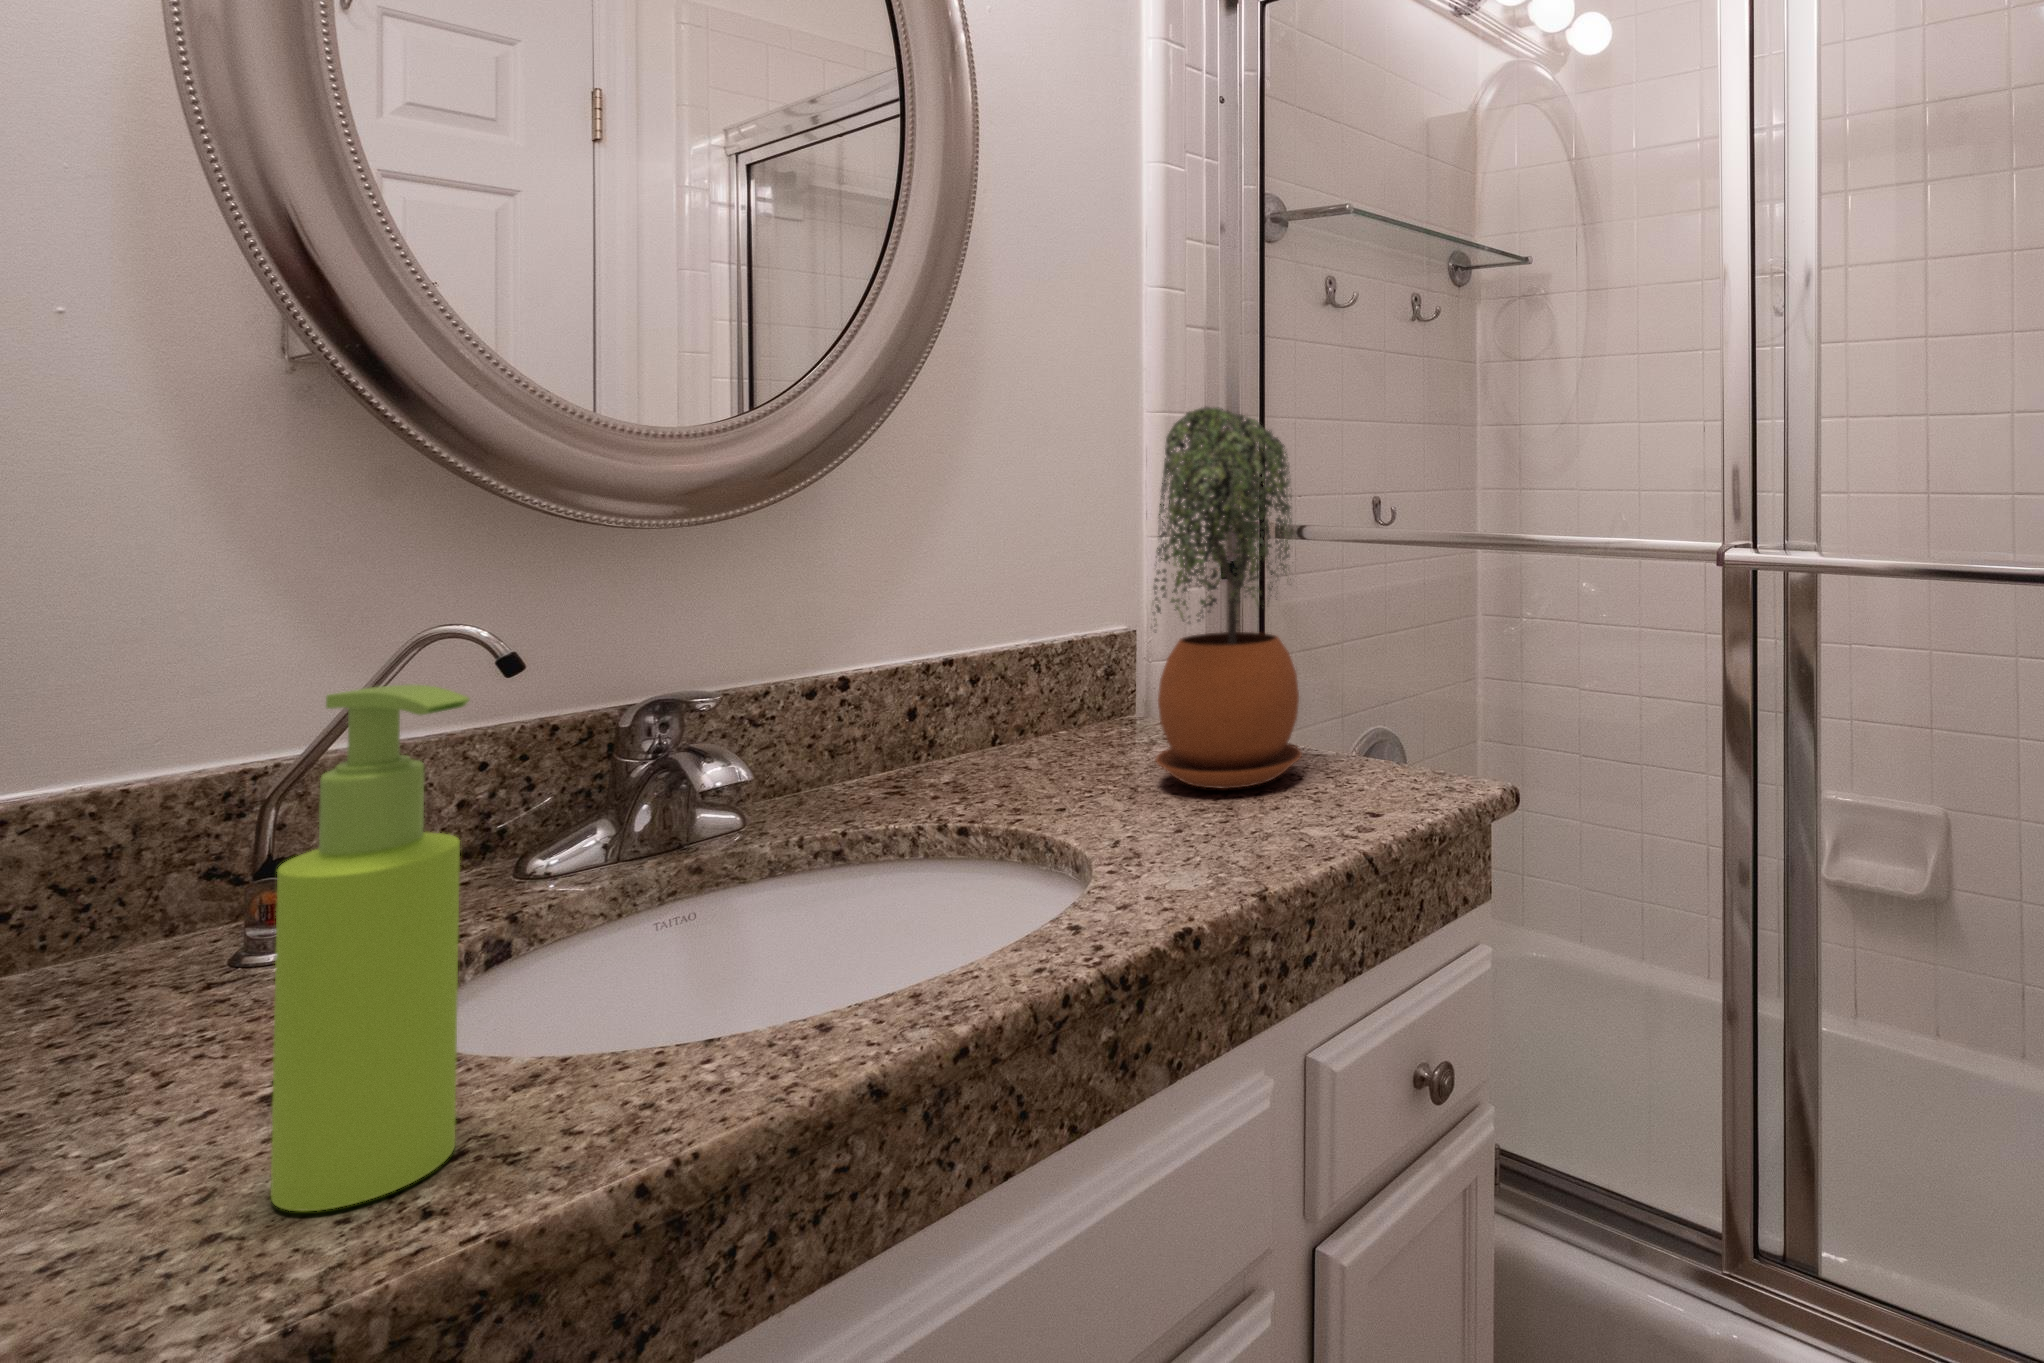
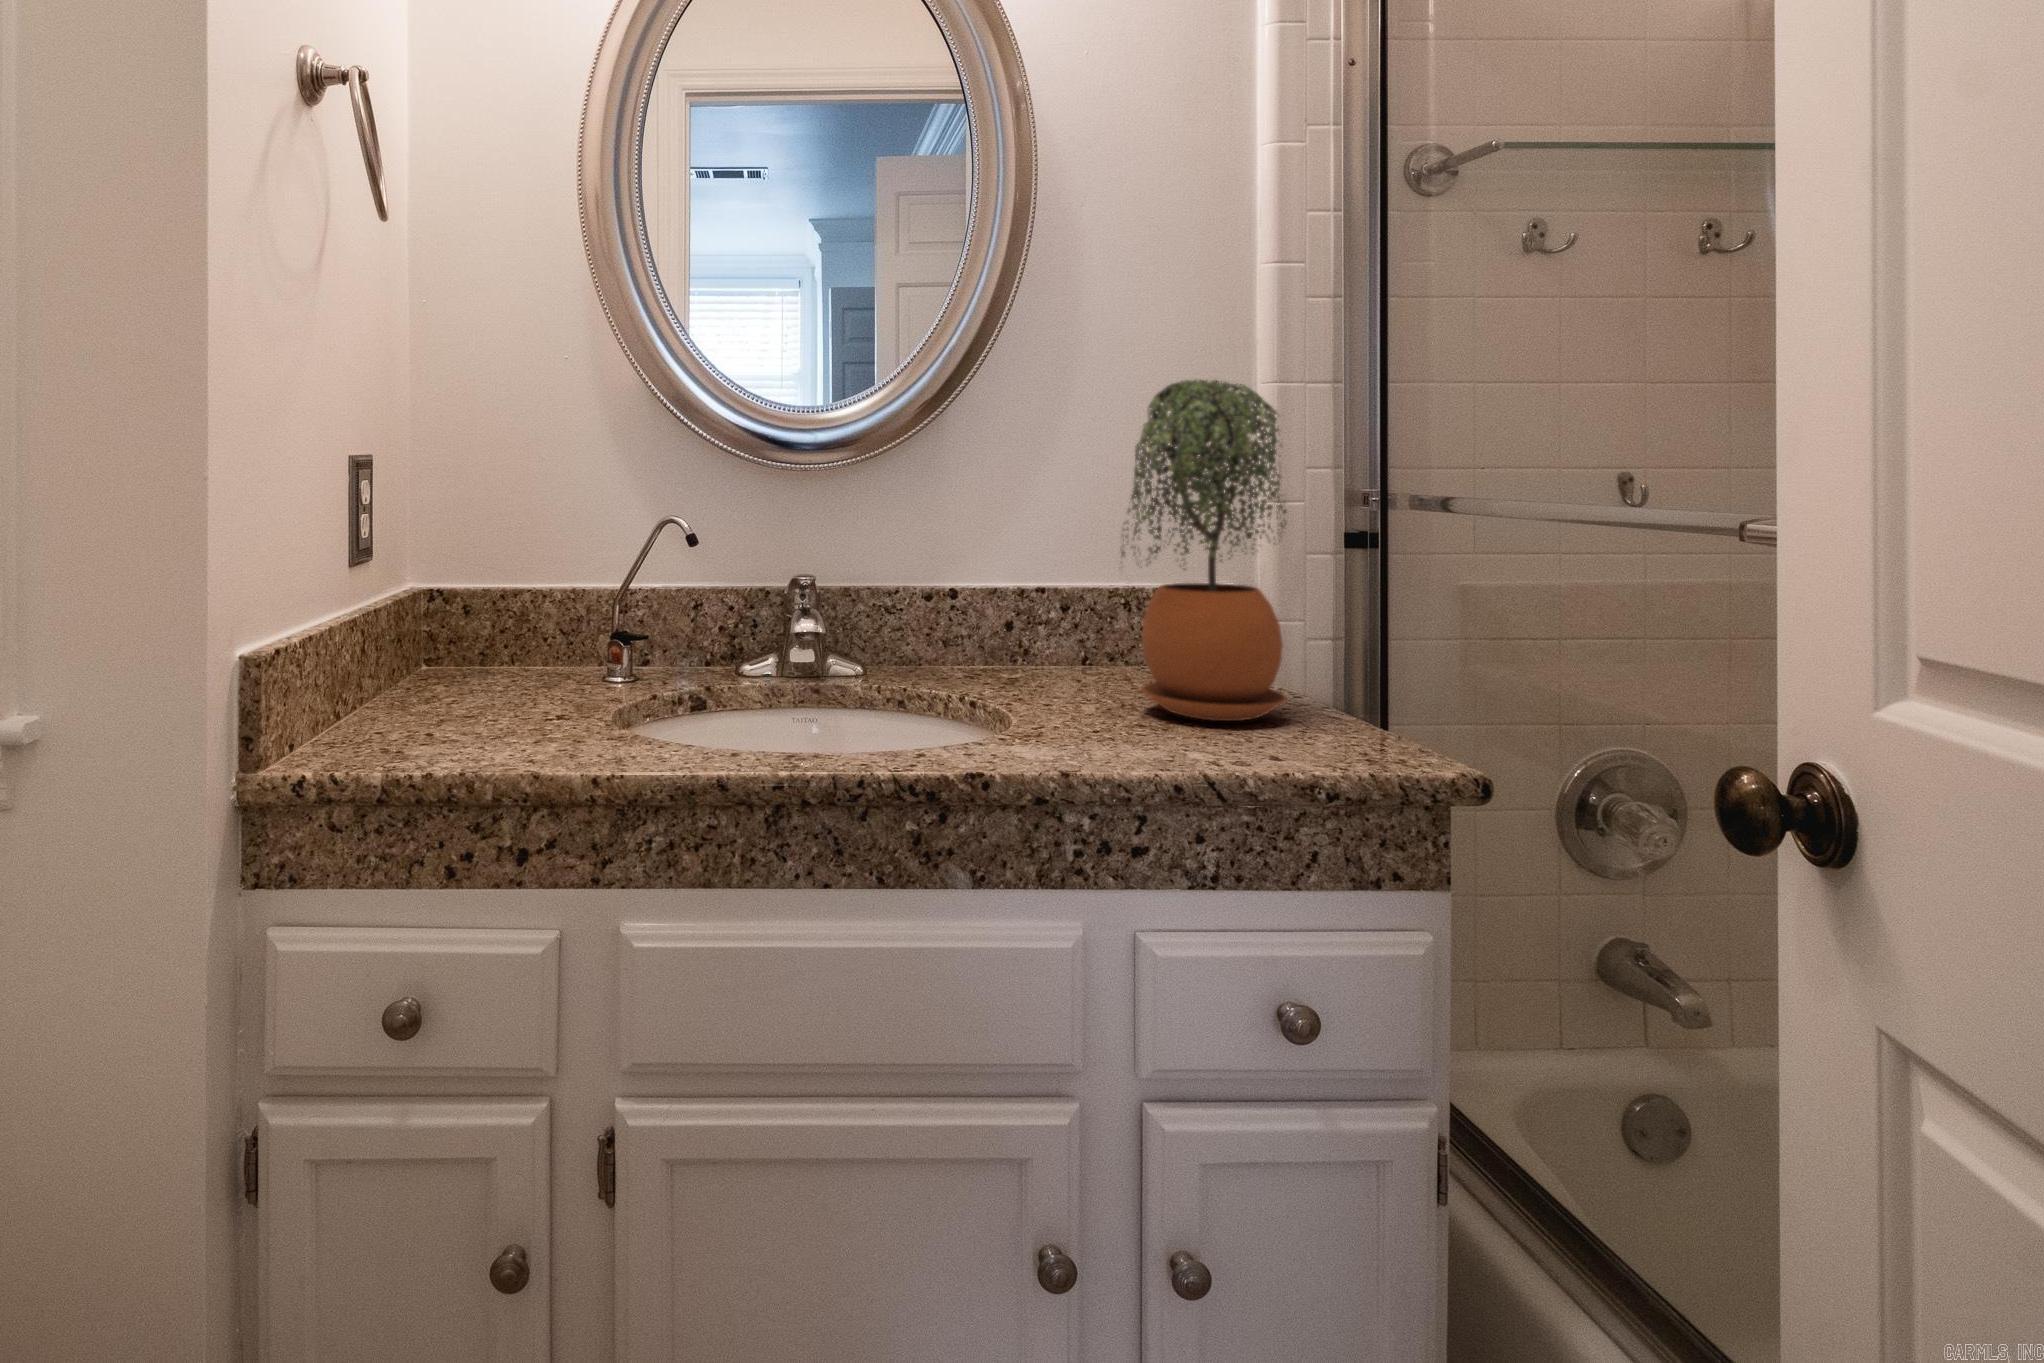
soap dispenser: present [271,685,470,1212] -> none [515,537,579,757]

